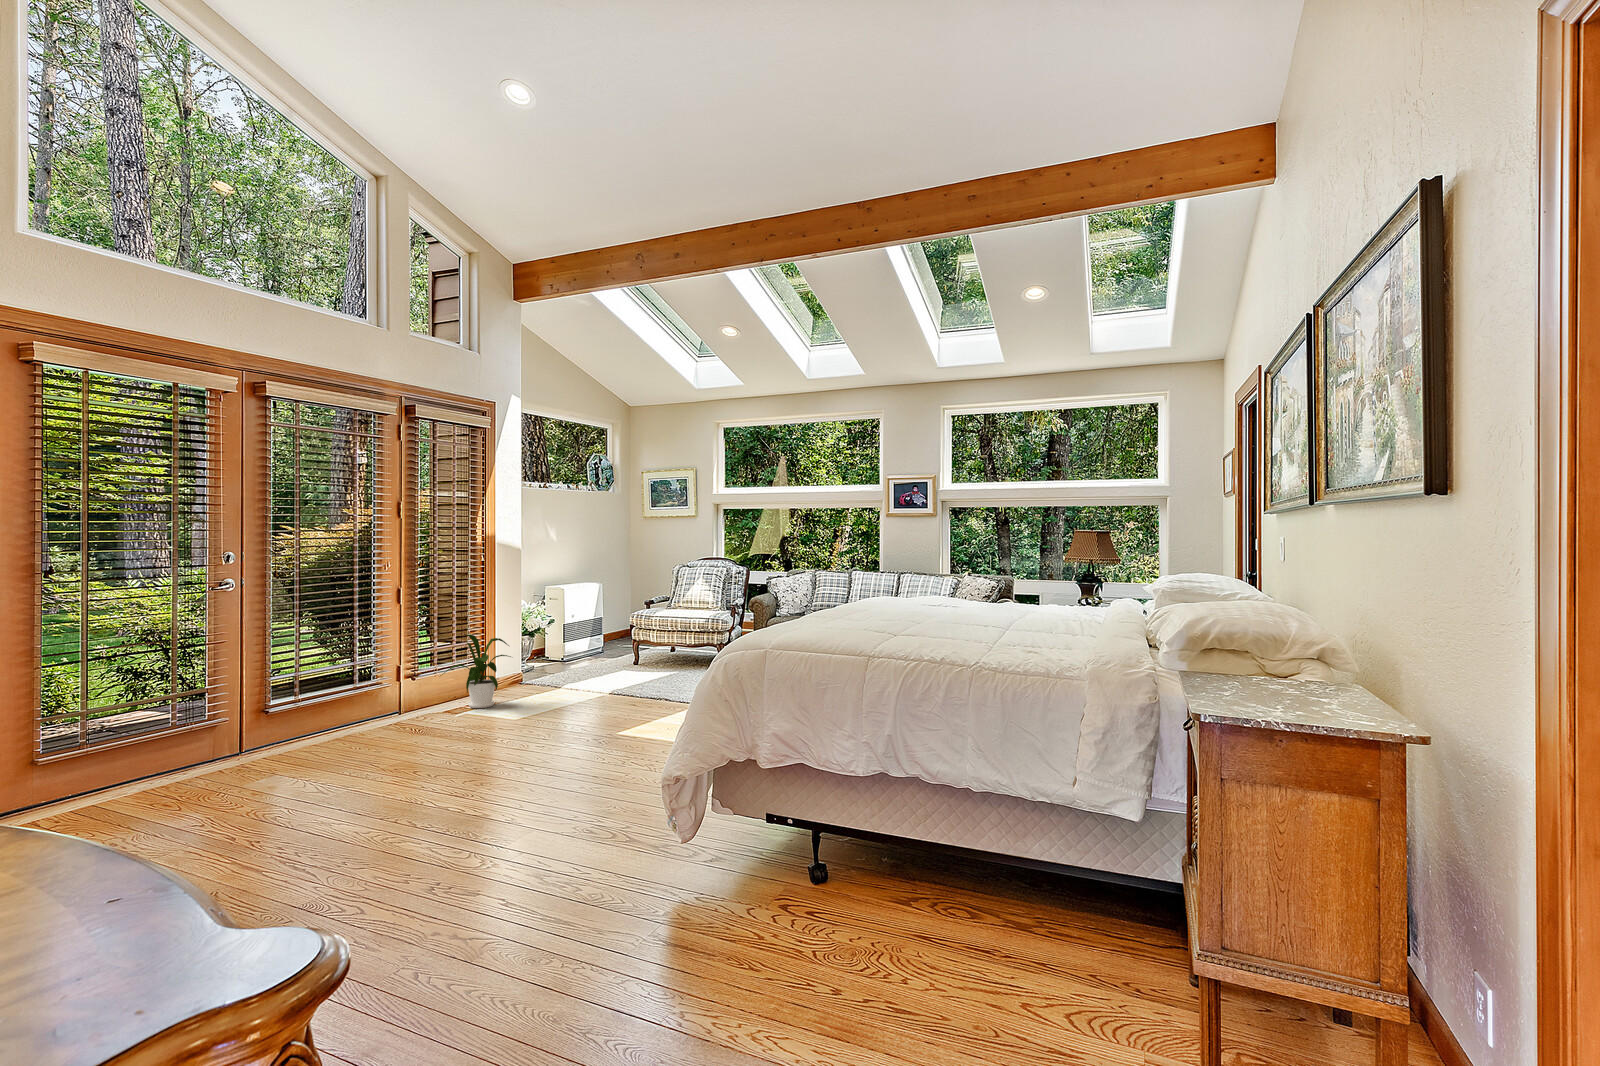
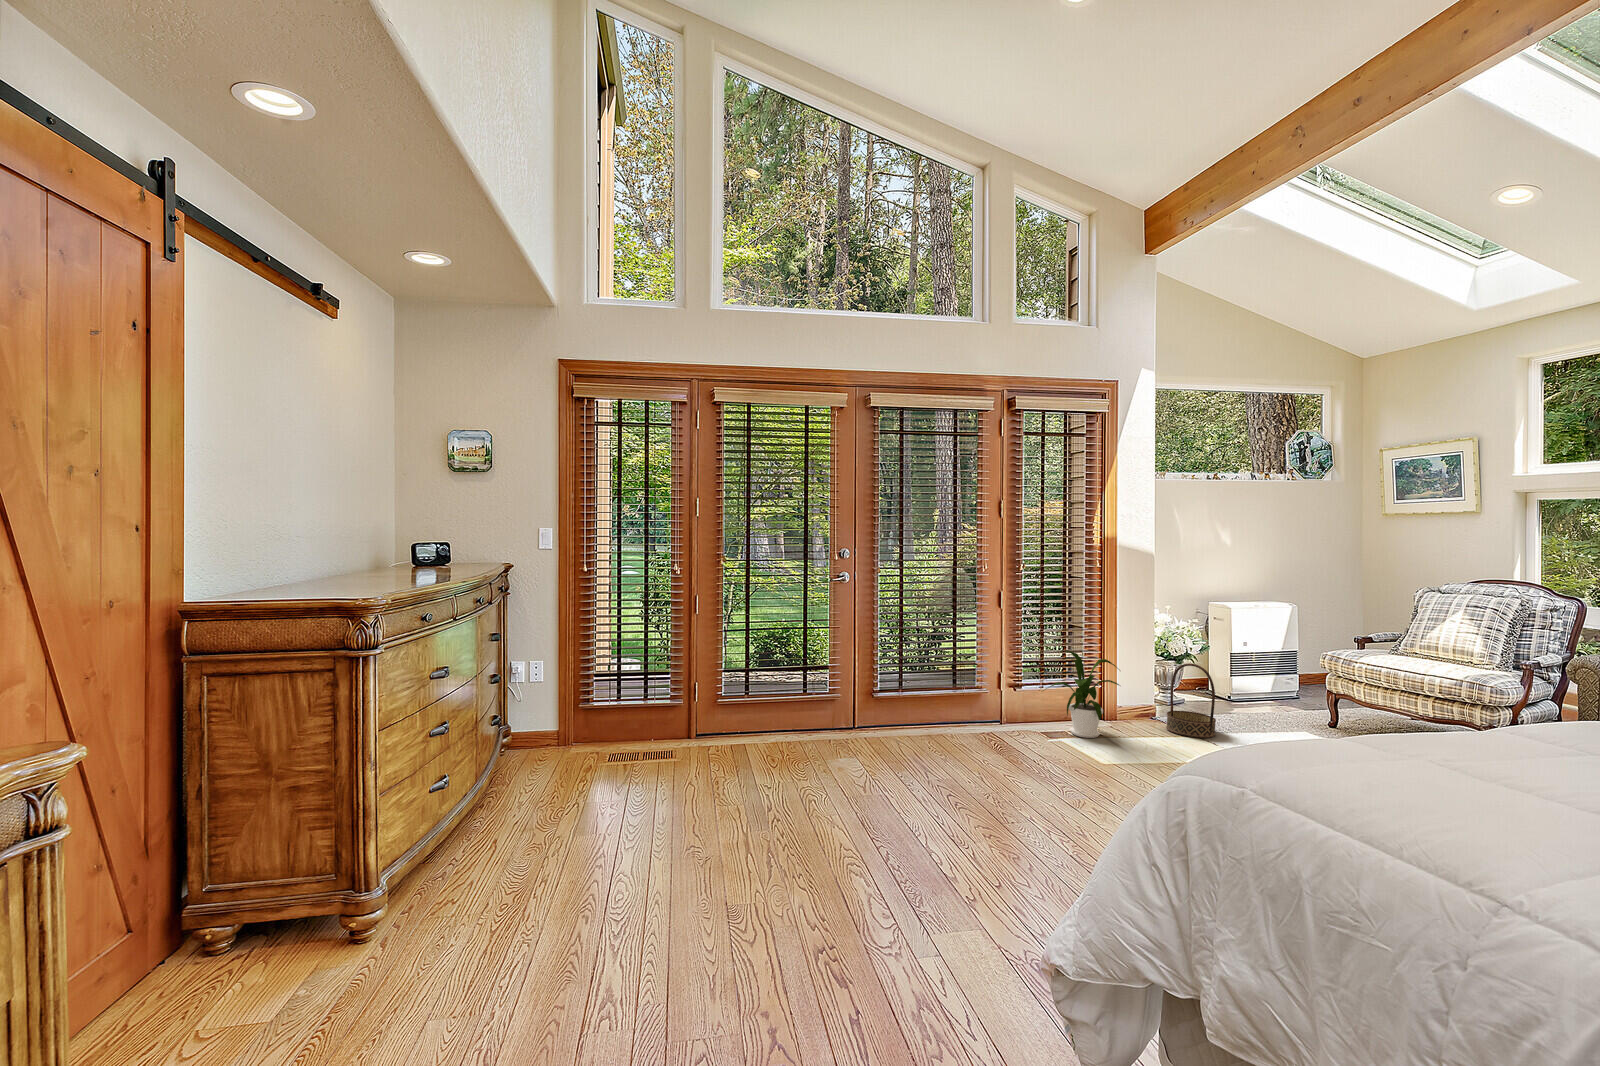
basket: none [539,633,576,690] -> present [1166,663,1216,738]

